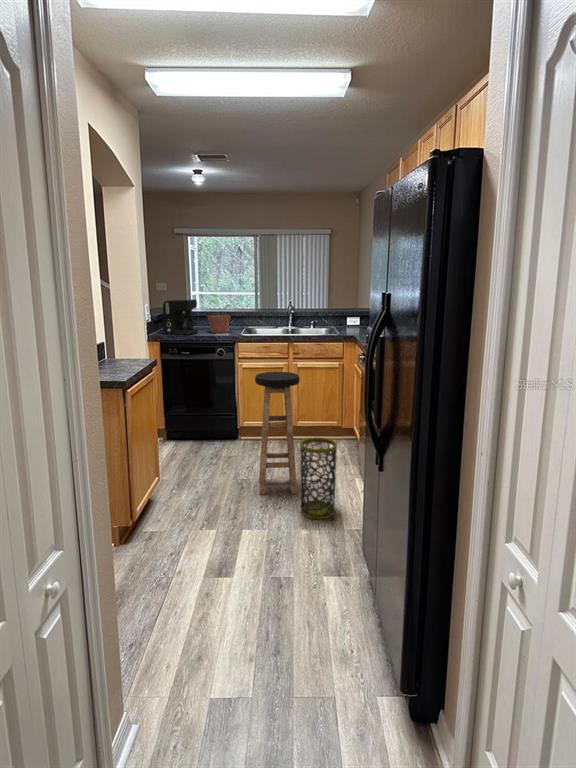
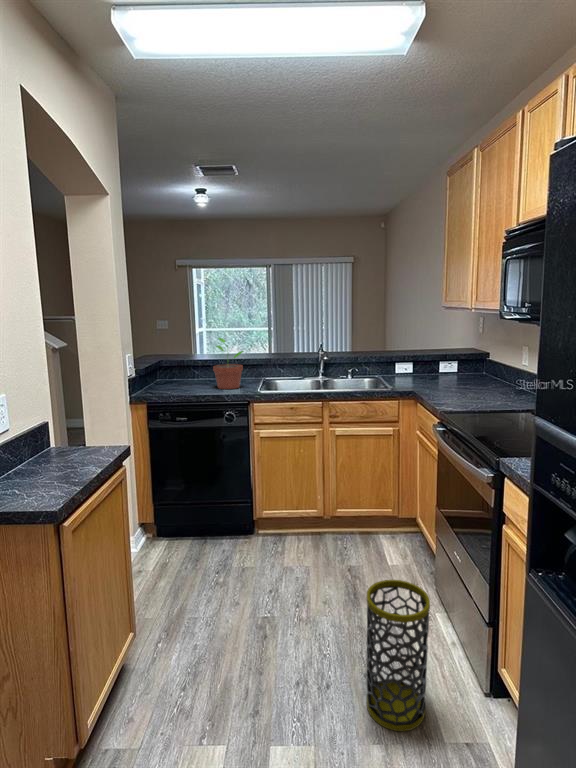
coffee maker: present [163,299,198,335] -> none [153,346,201,394]
bar stool: present [255,372,300,495] -> none [285,460,354,659]

